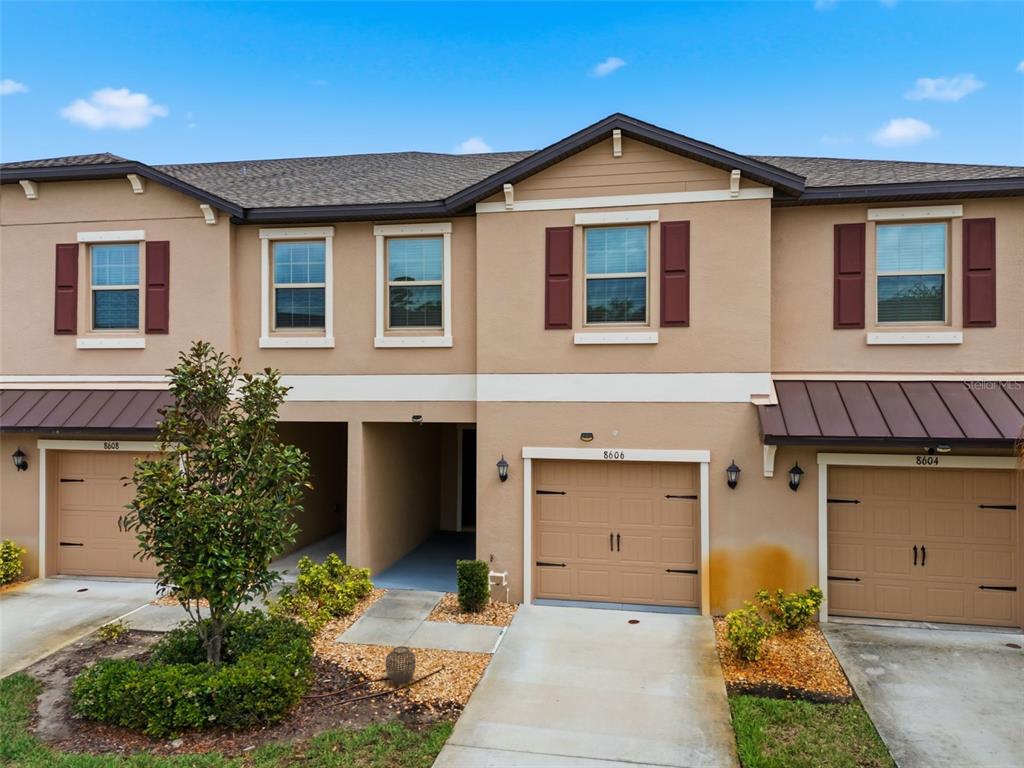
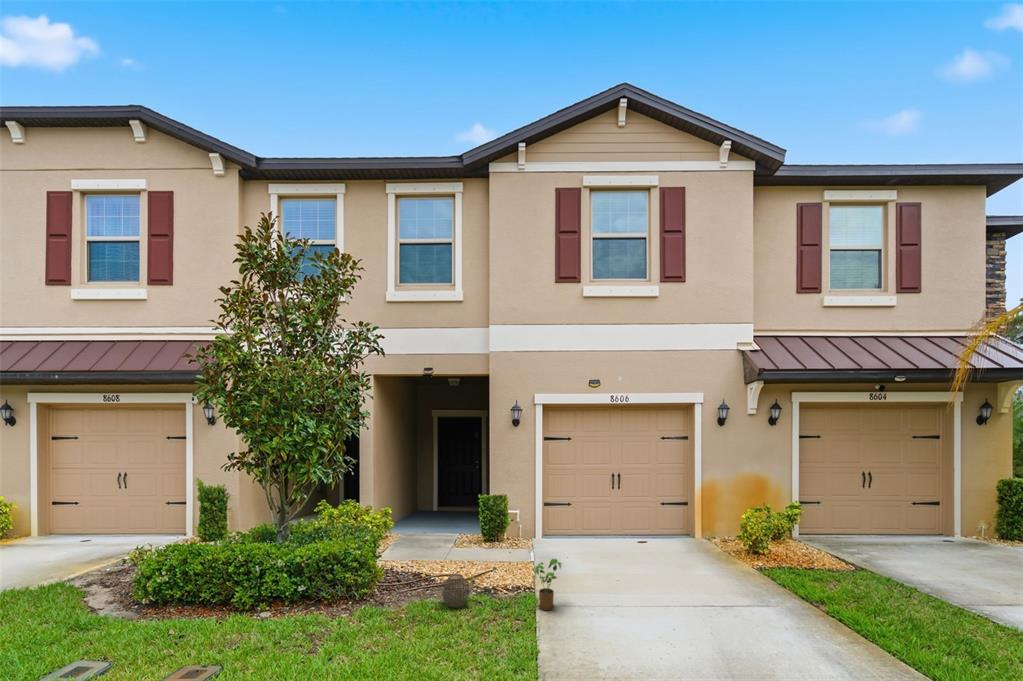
house plant: none [484,637,515,694] -> present [535,559,562,610]

